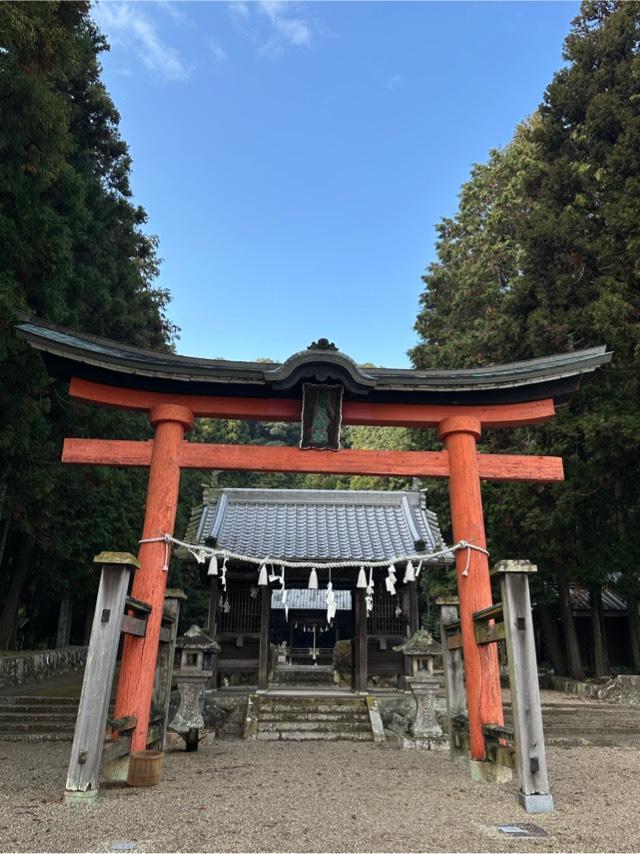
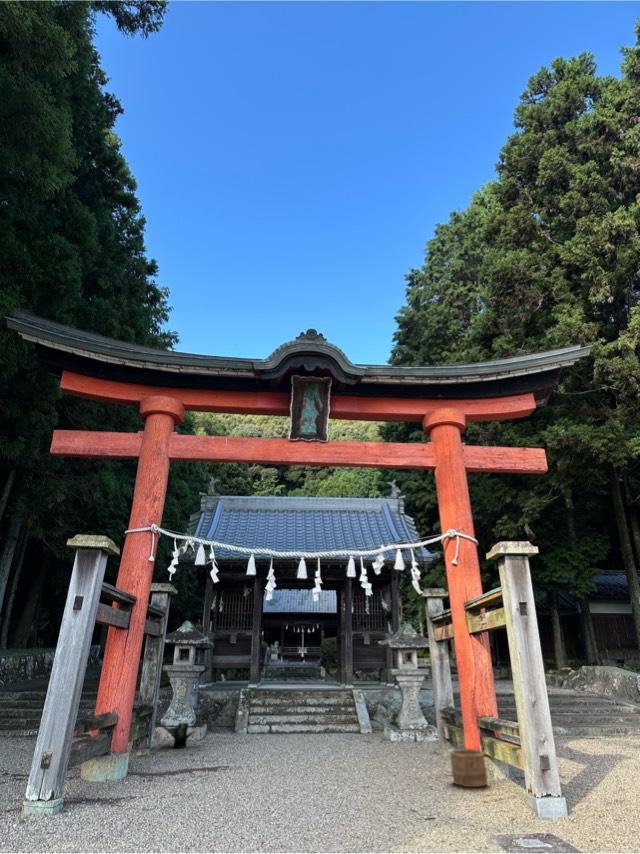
wooden bucket: present [127,750,164,787] -> present [449,749,487,787]

